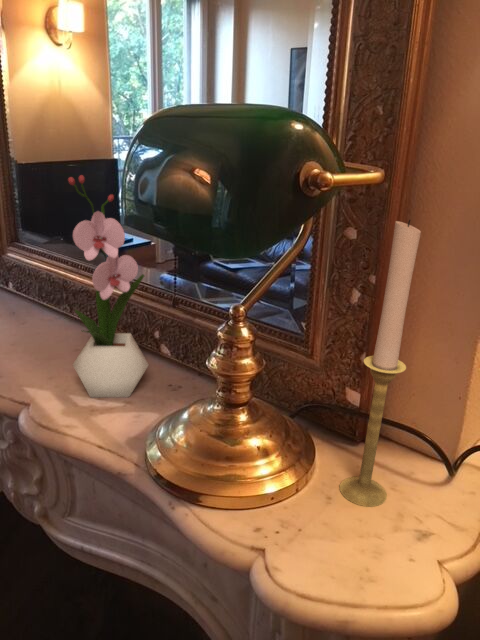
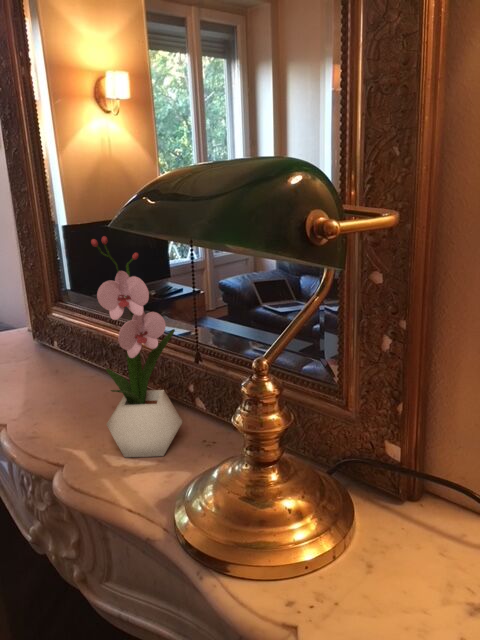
candlestick: present [340,220,421,506] -> none [382,262,445,573]

